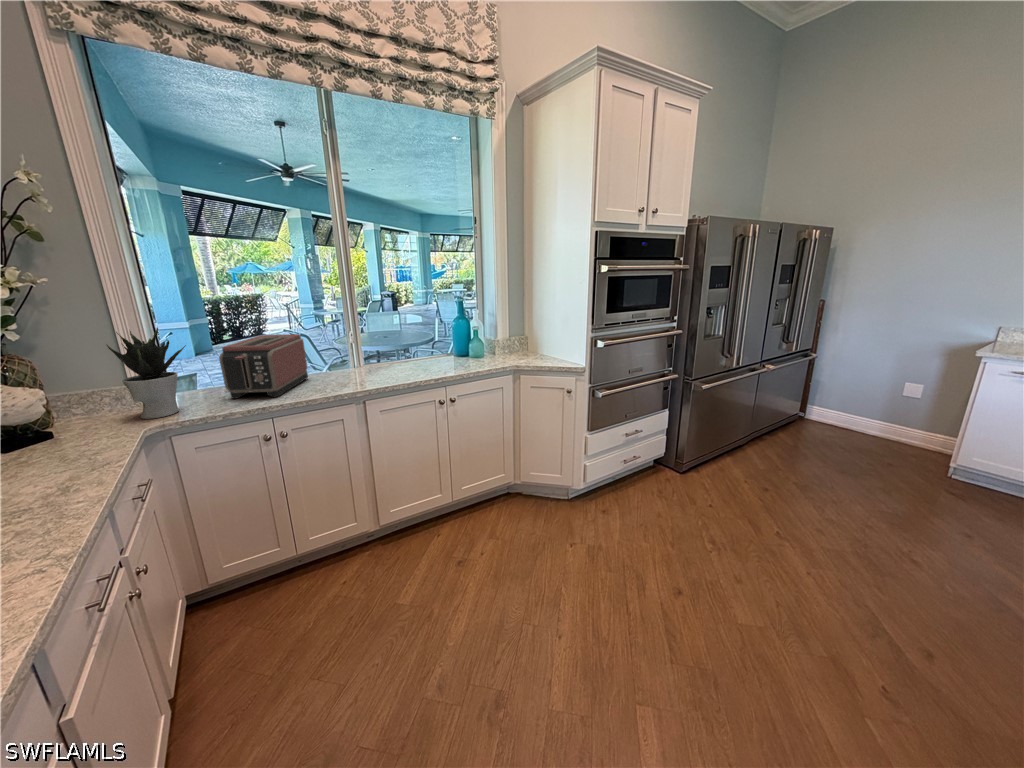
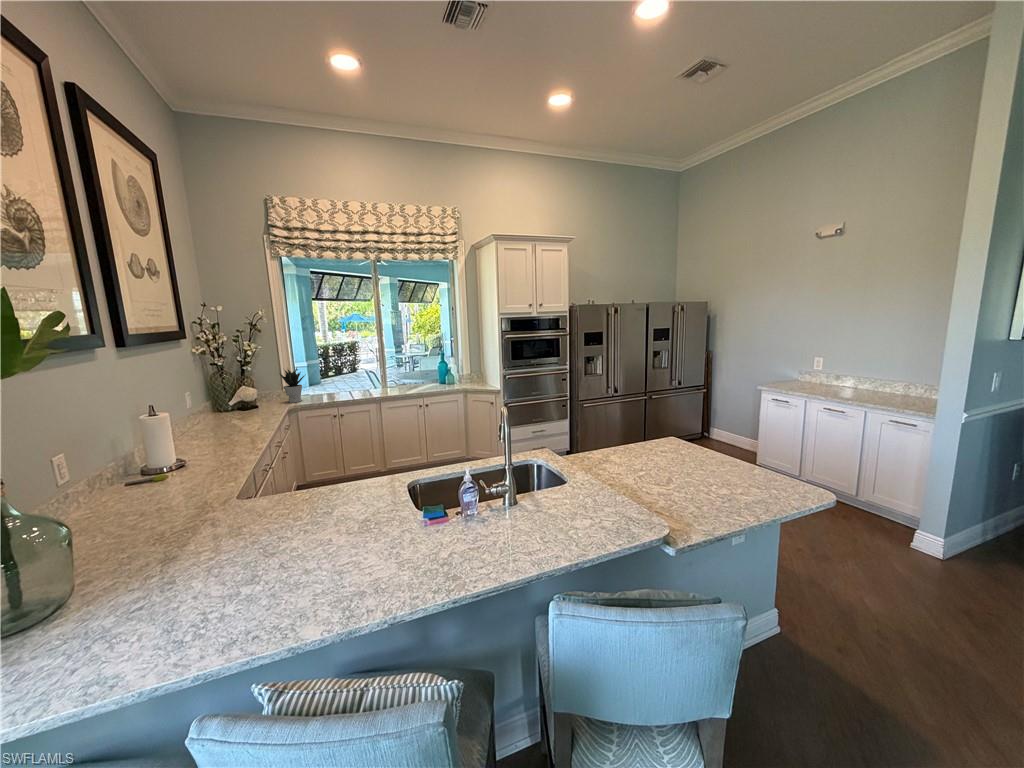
toaster: present [219,334,308,399] -> none [318,370,357,397]

